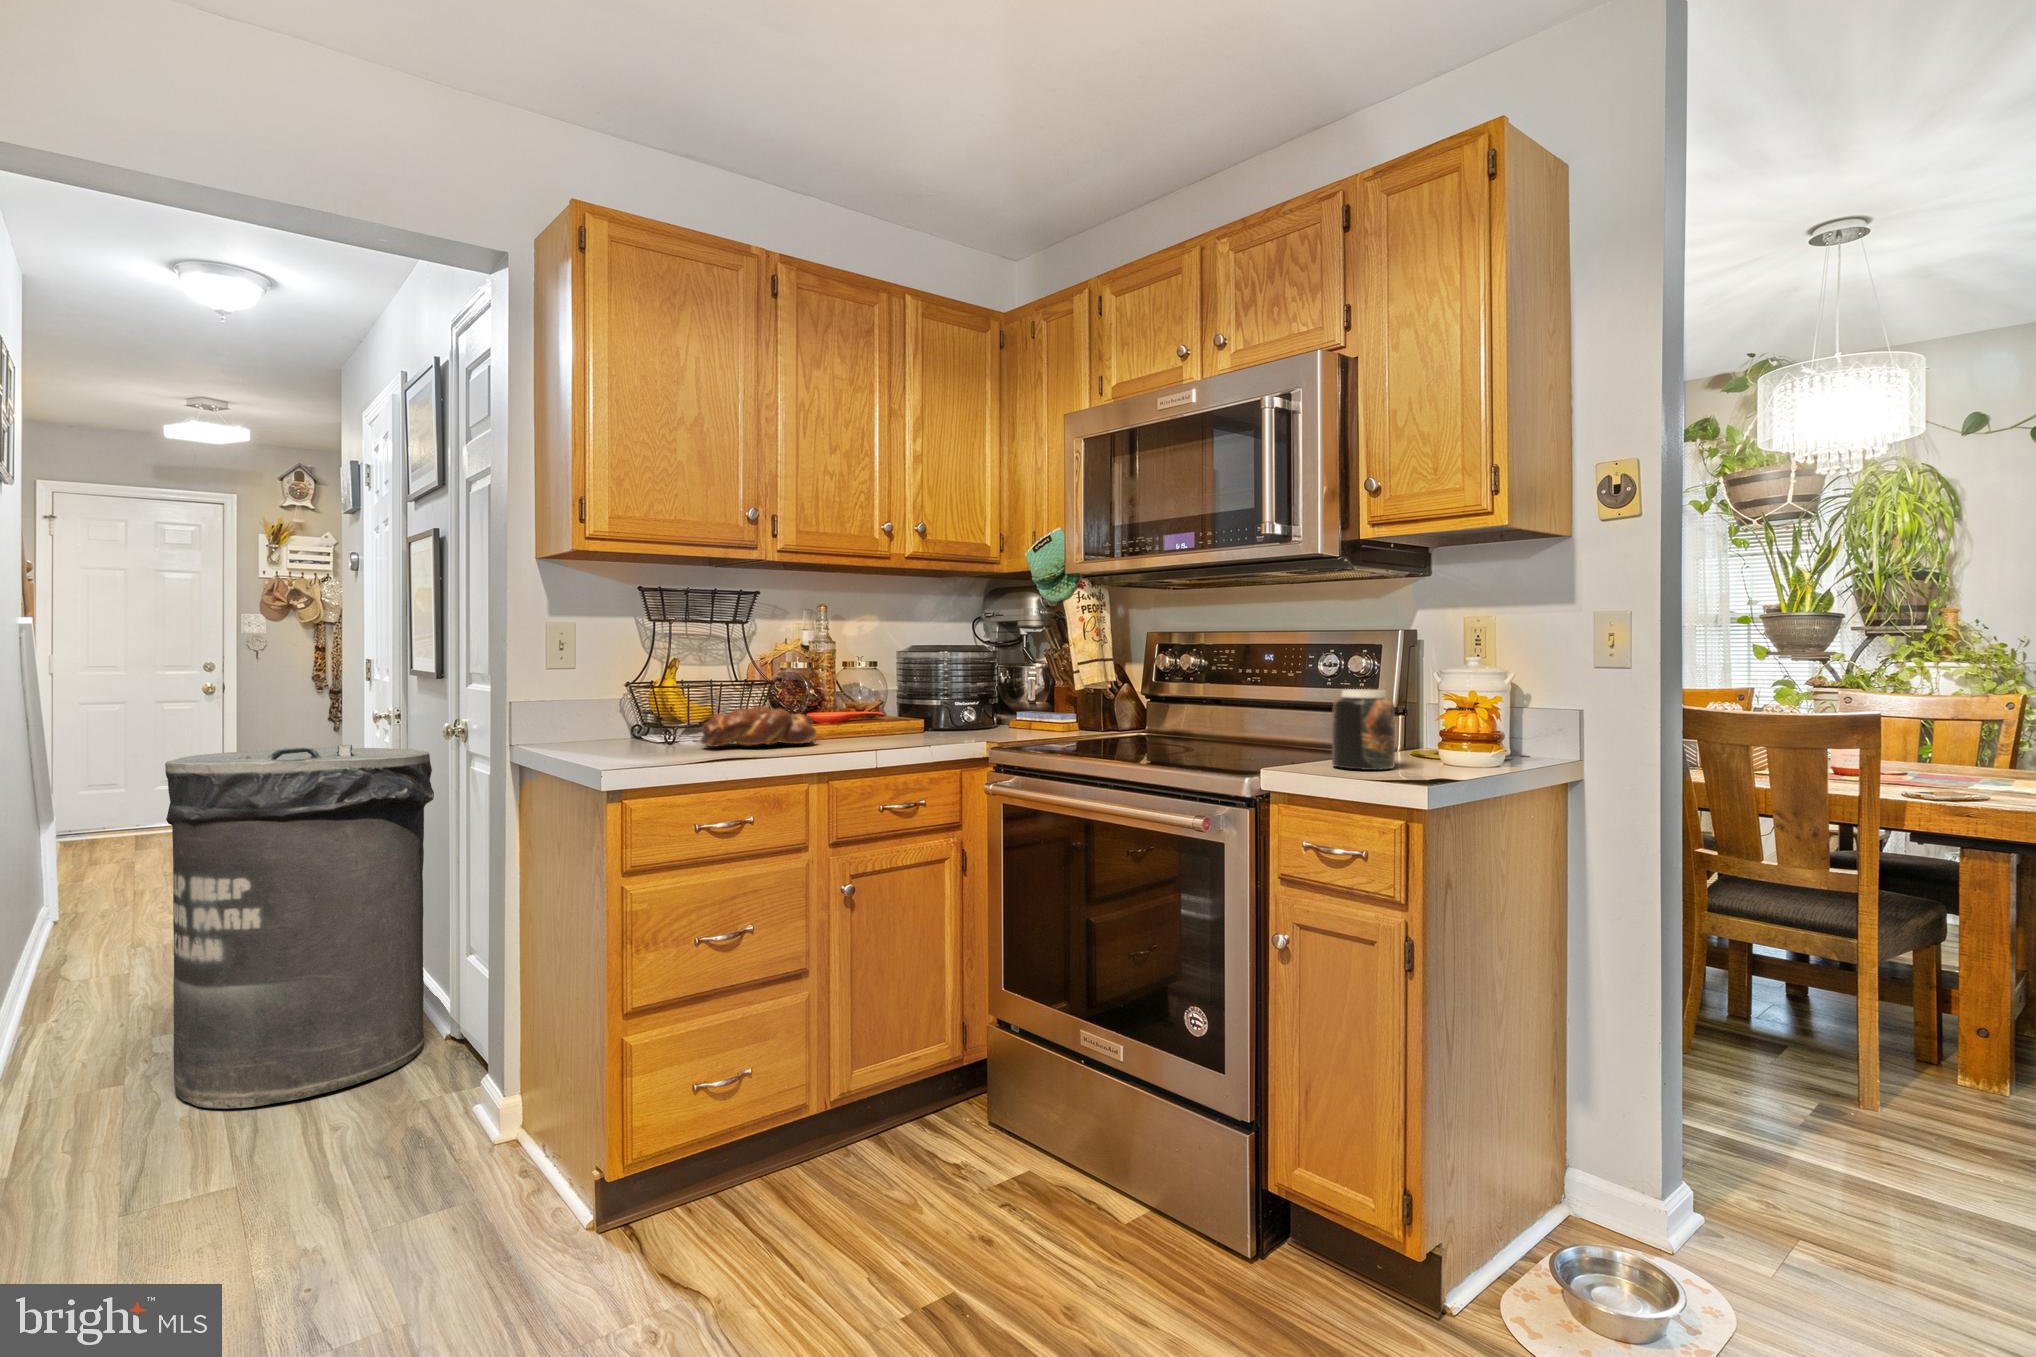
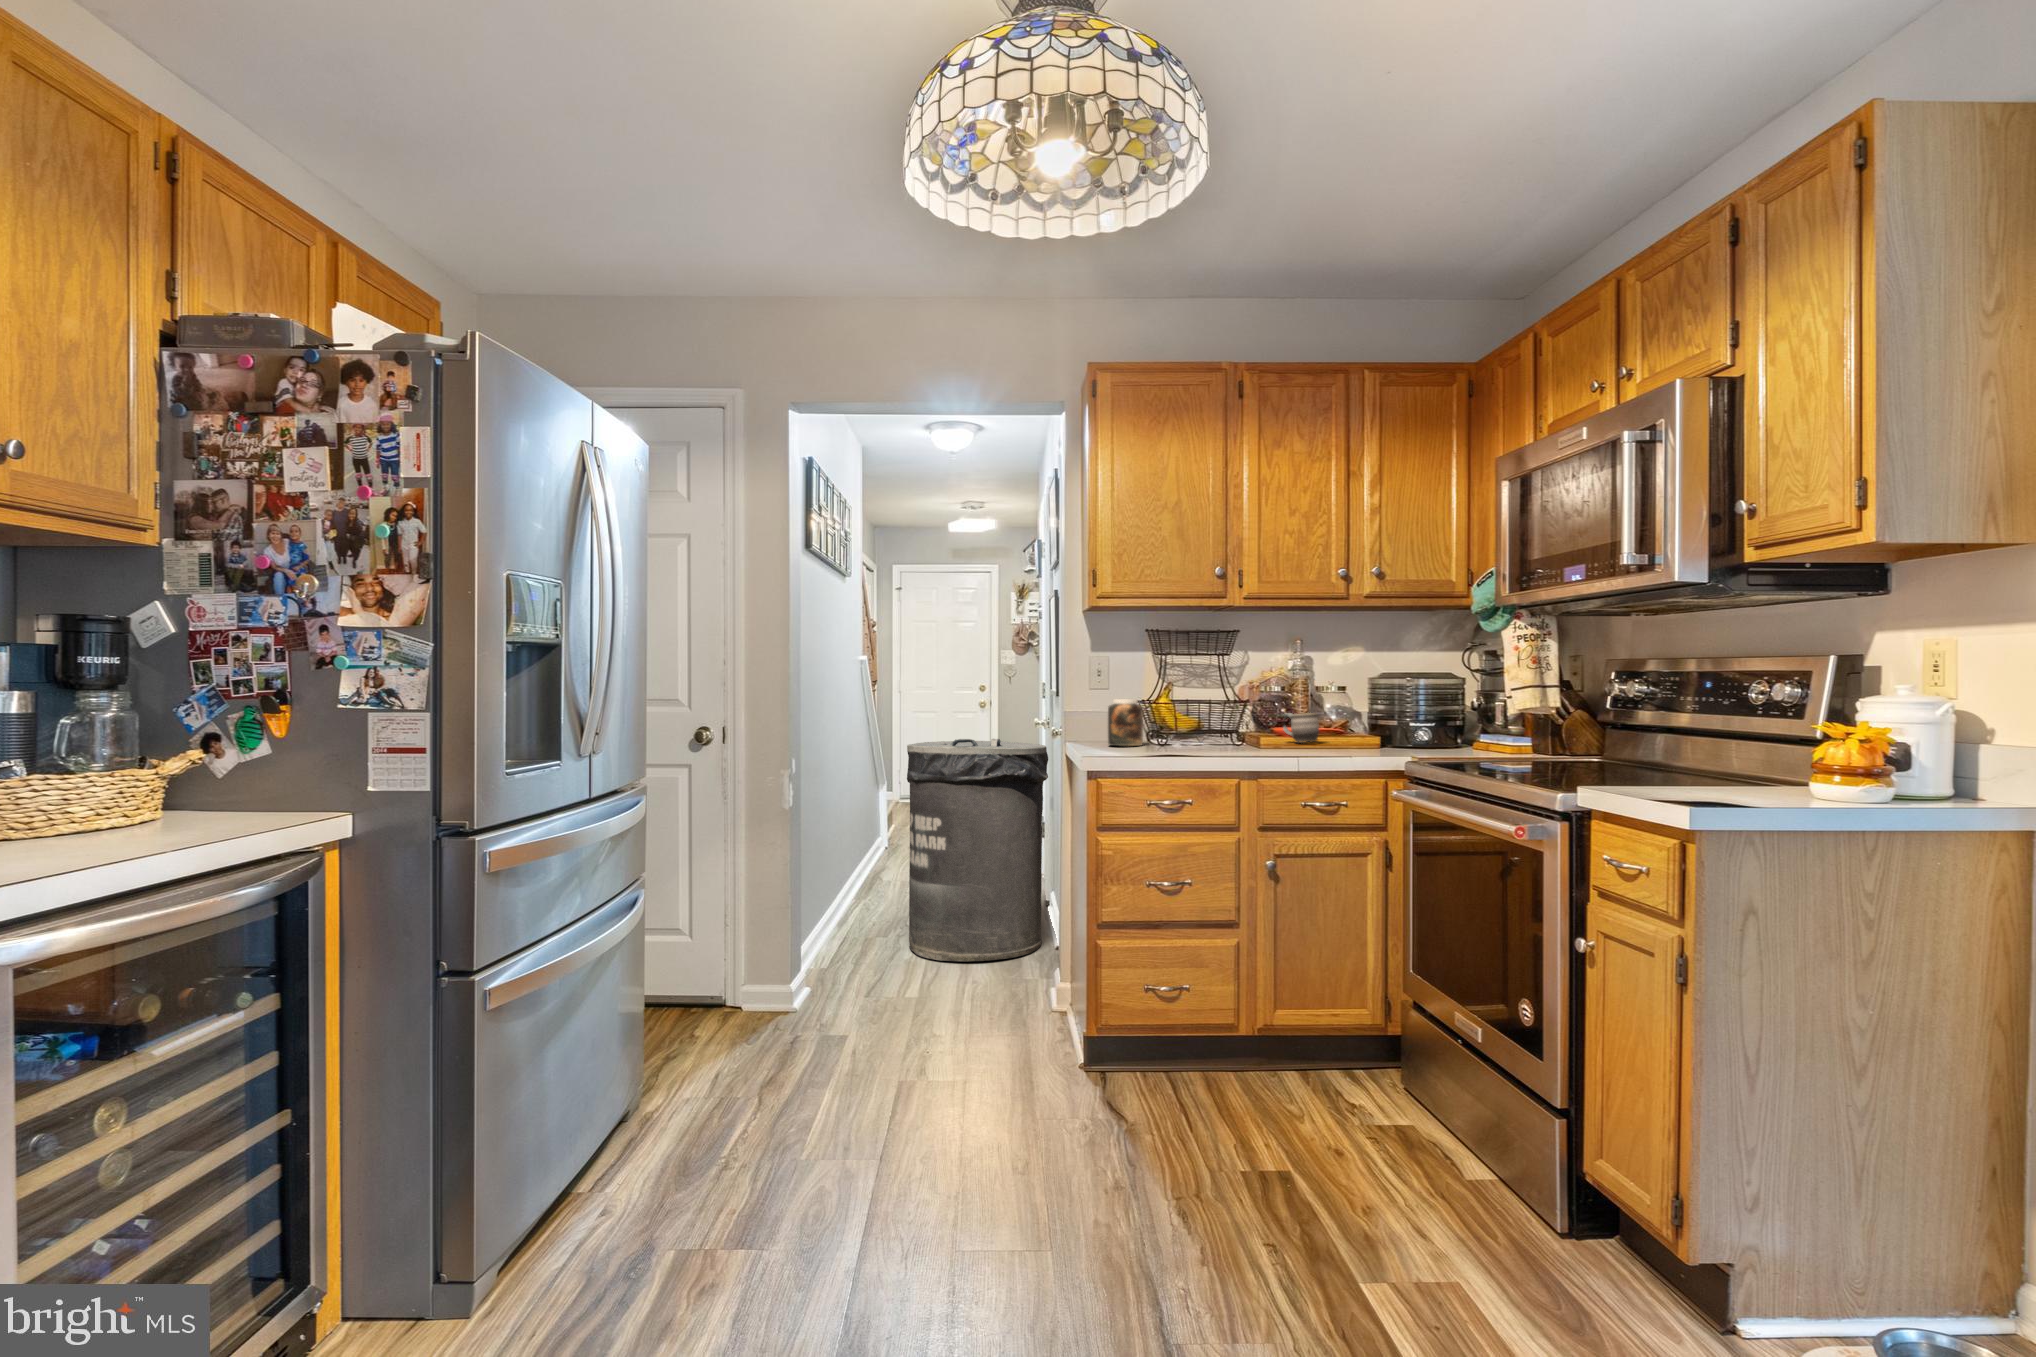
jar: present [1332,689,1395,770] -> present [1108,699,1143,746]
mug: none [831,695,877,732] -> present [1283,713,1319,743]
bread loaf: present [701,706,816,747] -> none [1169,719,1254,748]

